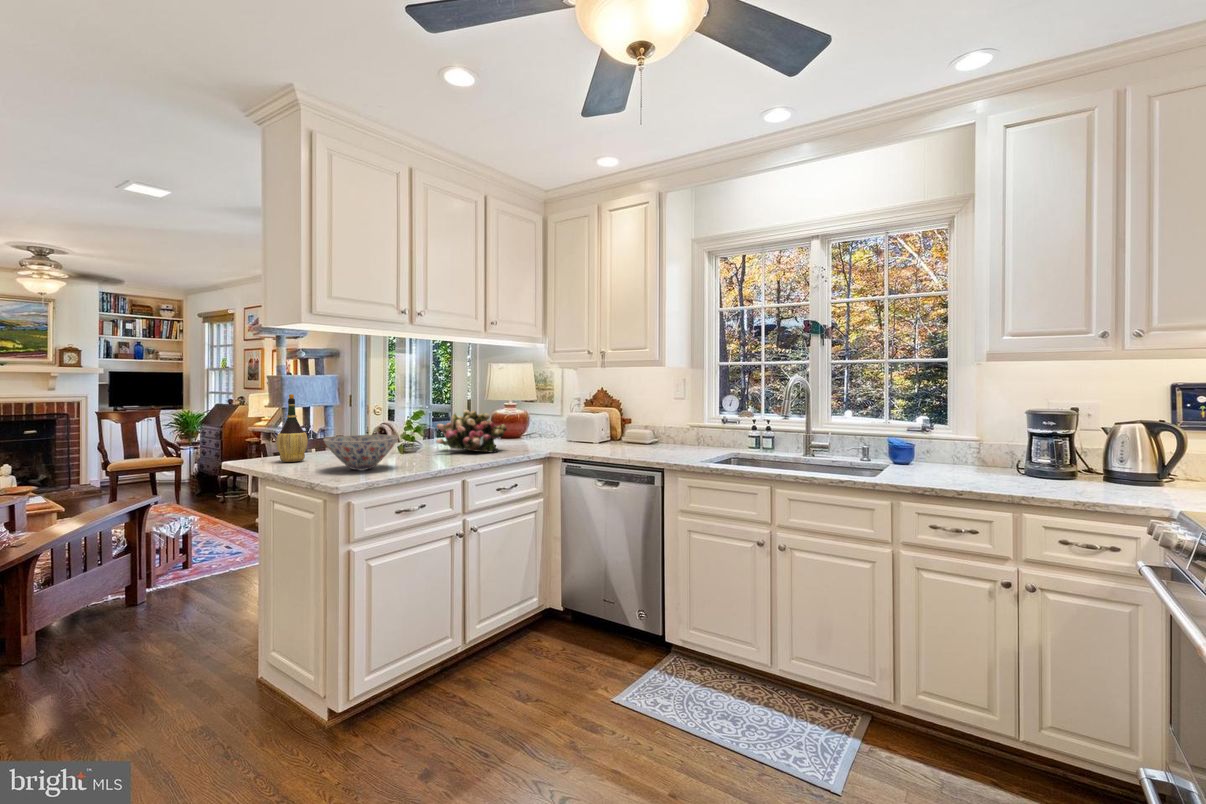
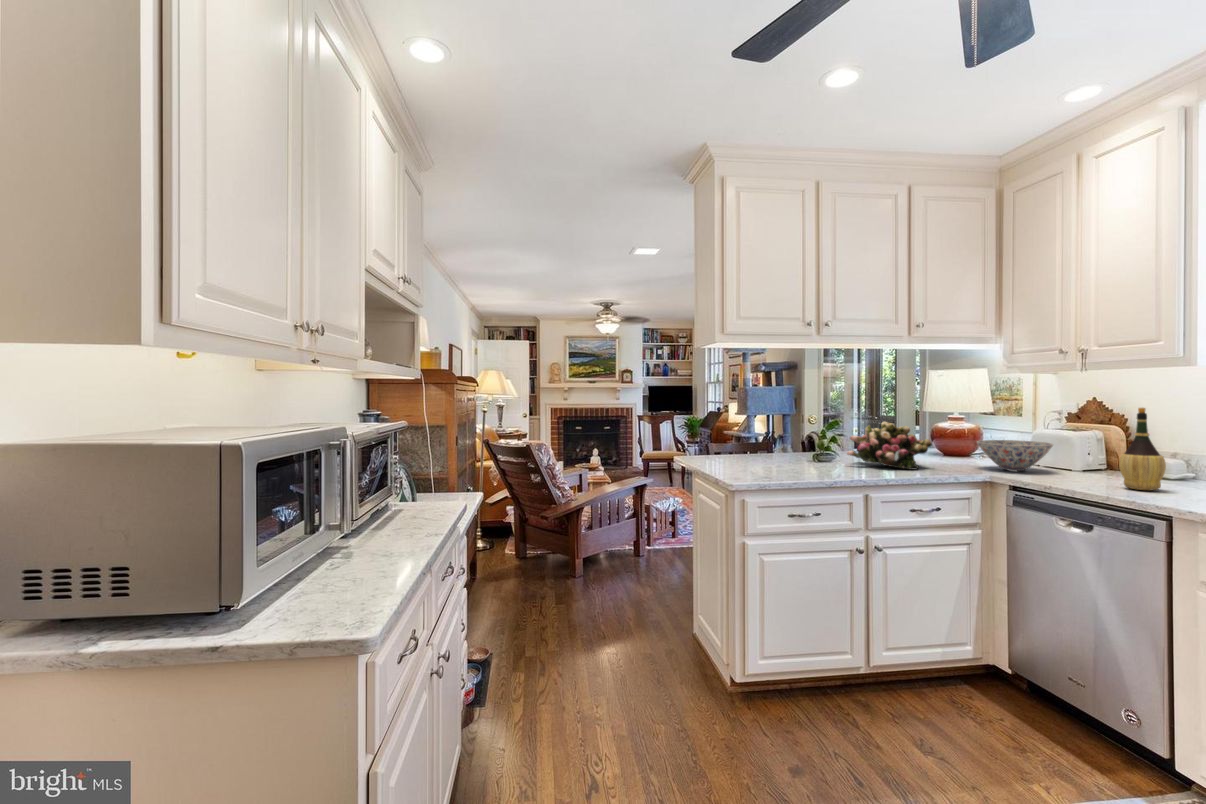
wine bottle: present [276,394,308,462] -> present [1119,408,1166,490]
bowl: present [324,435,398,470] -> present [977,440,1053,471]

